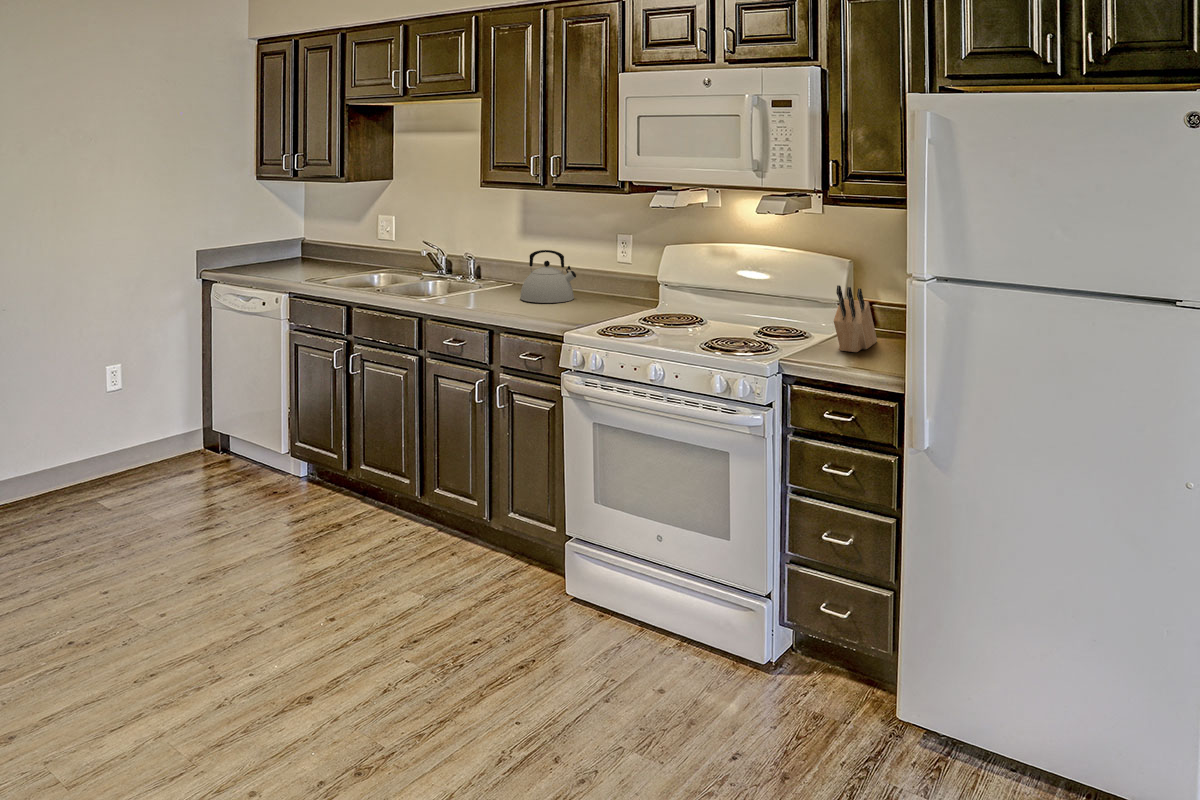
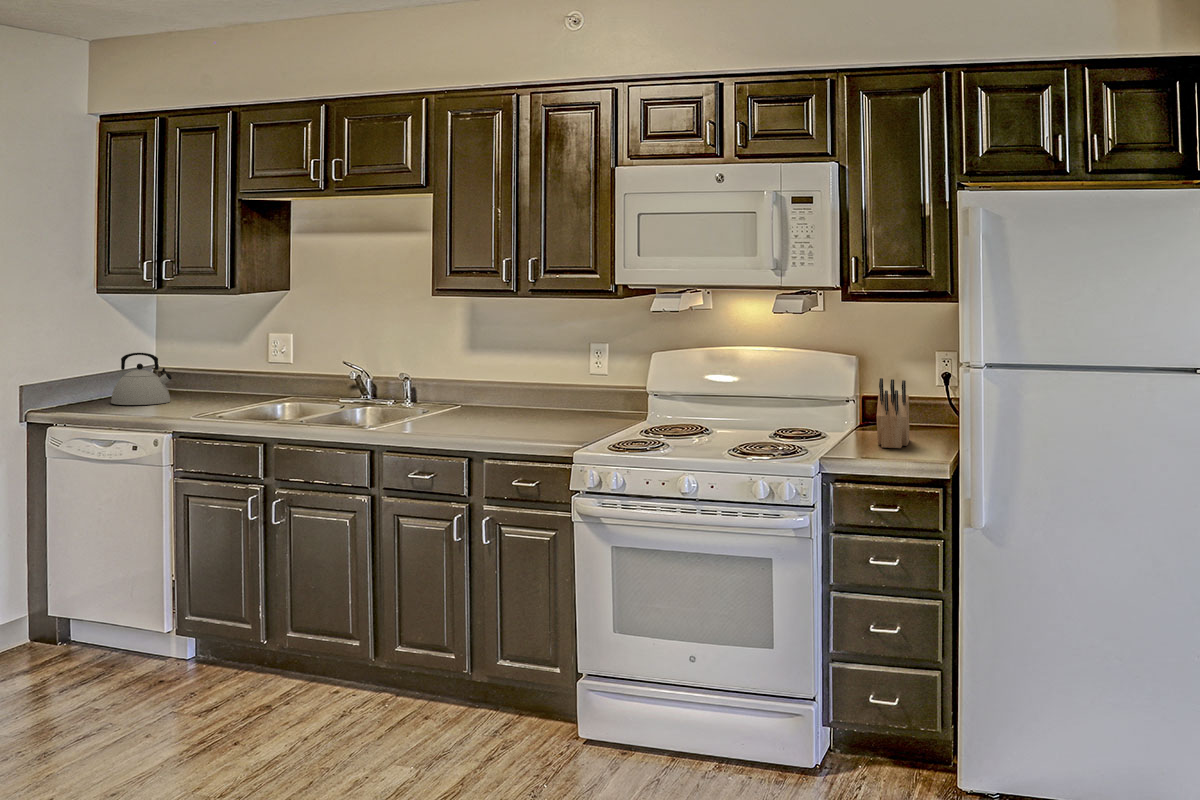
kettle: present [520,250,576,303] -> present [111,353,172,405]

